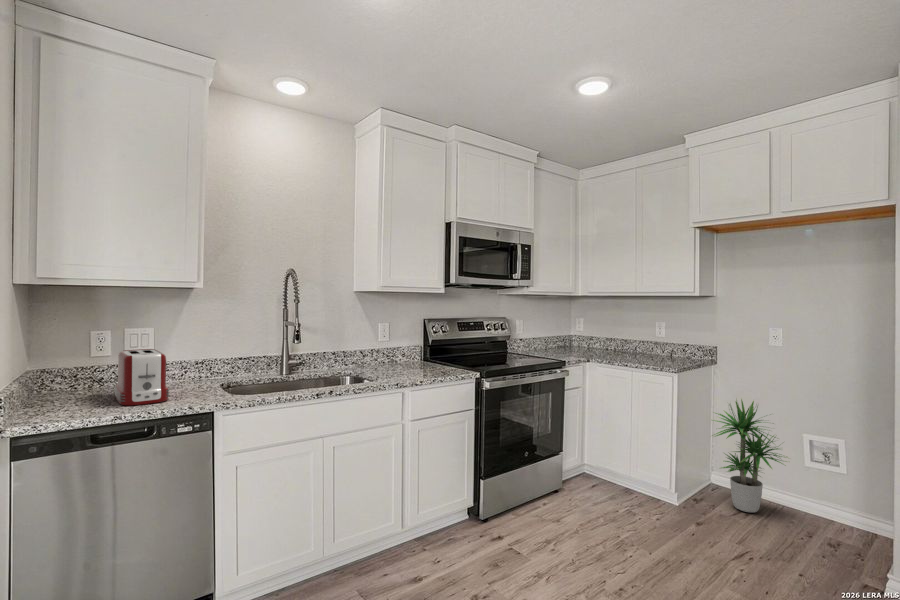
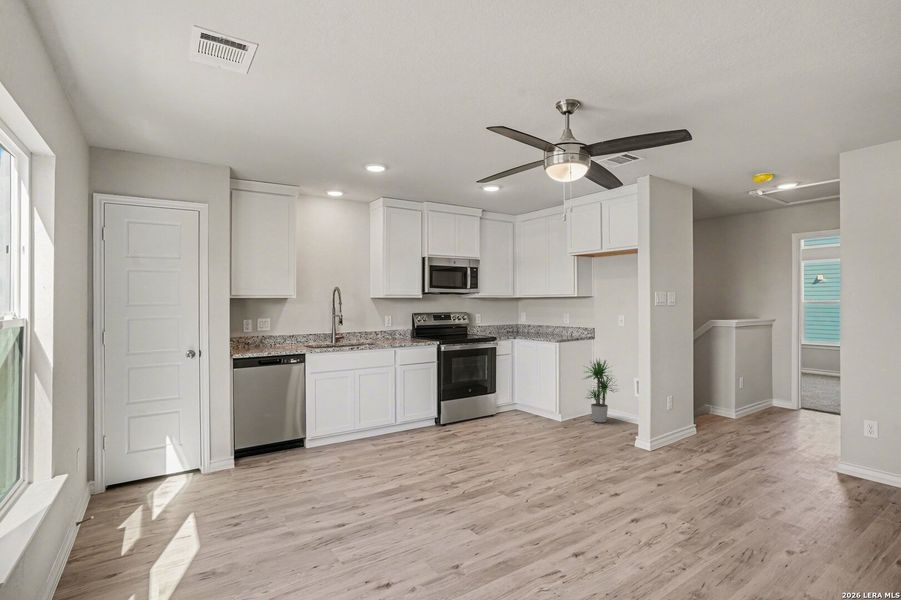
toaster: present [114,349,170,405] -> none [259,327,285,350]

